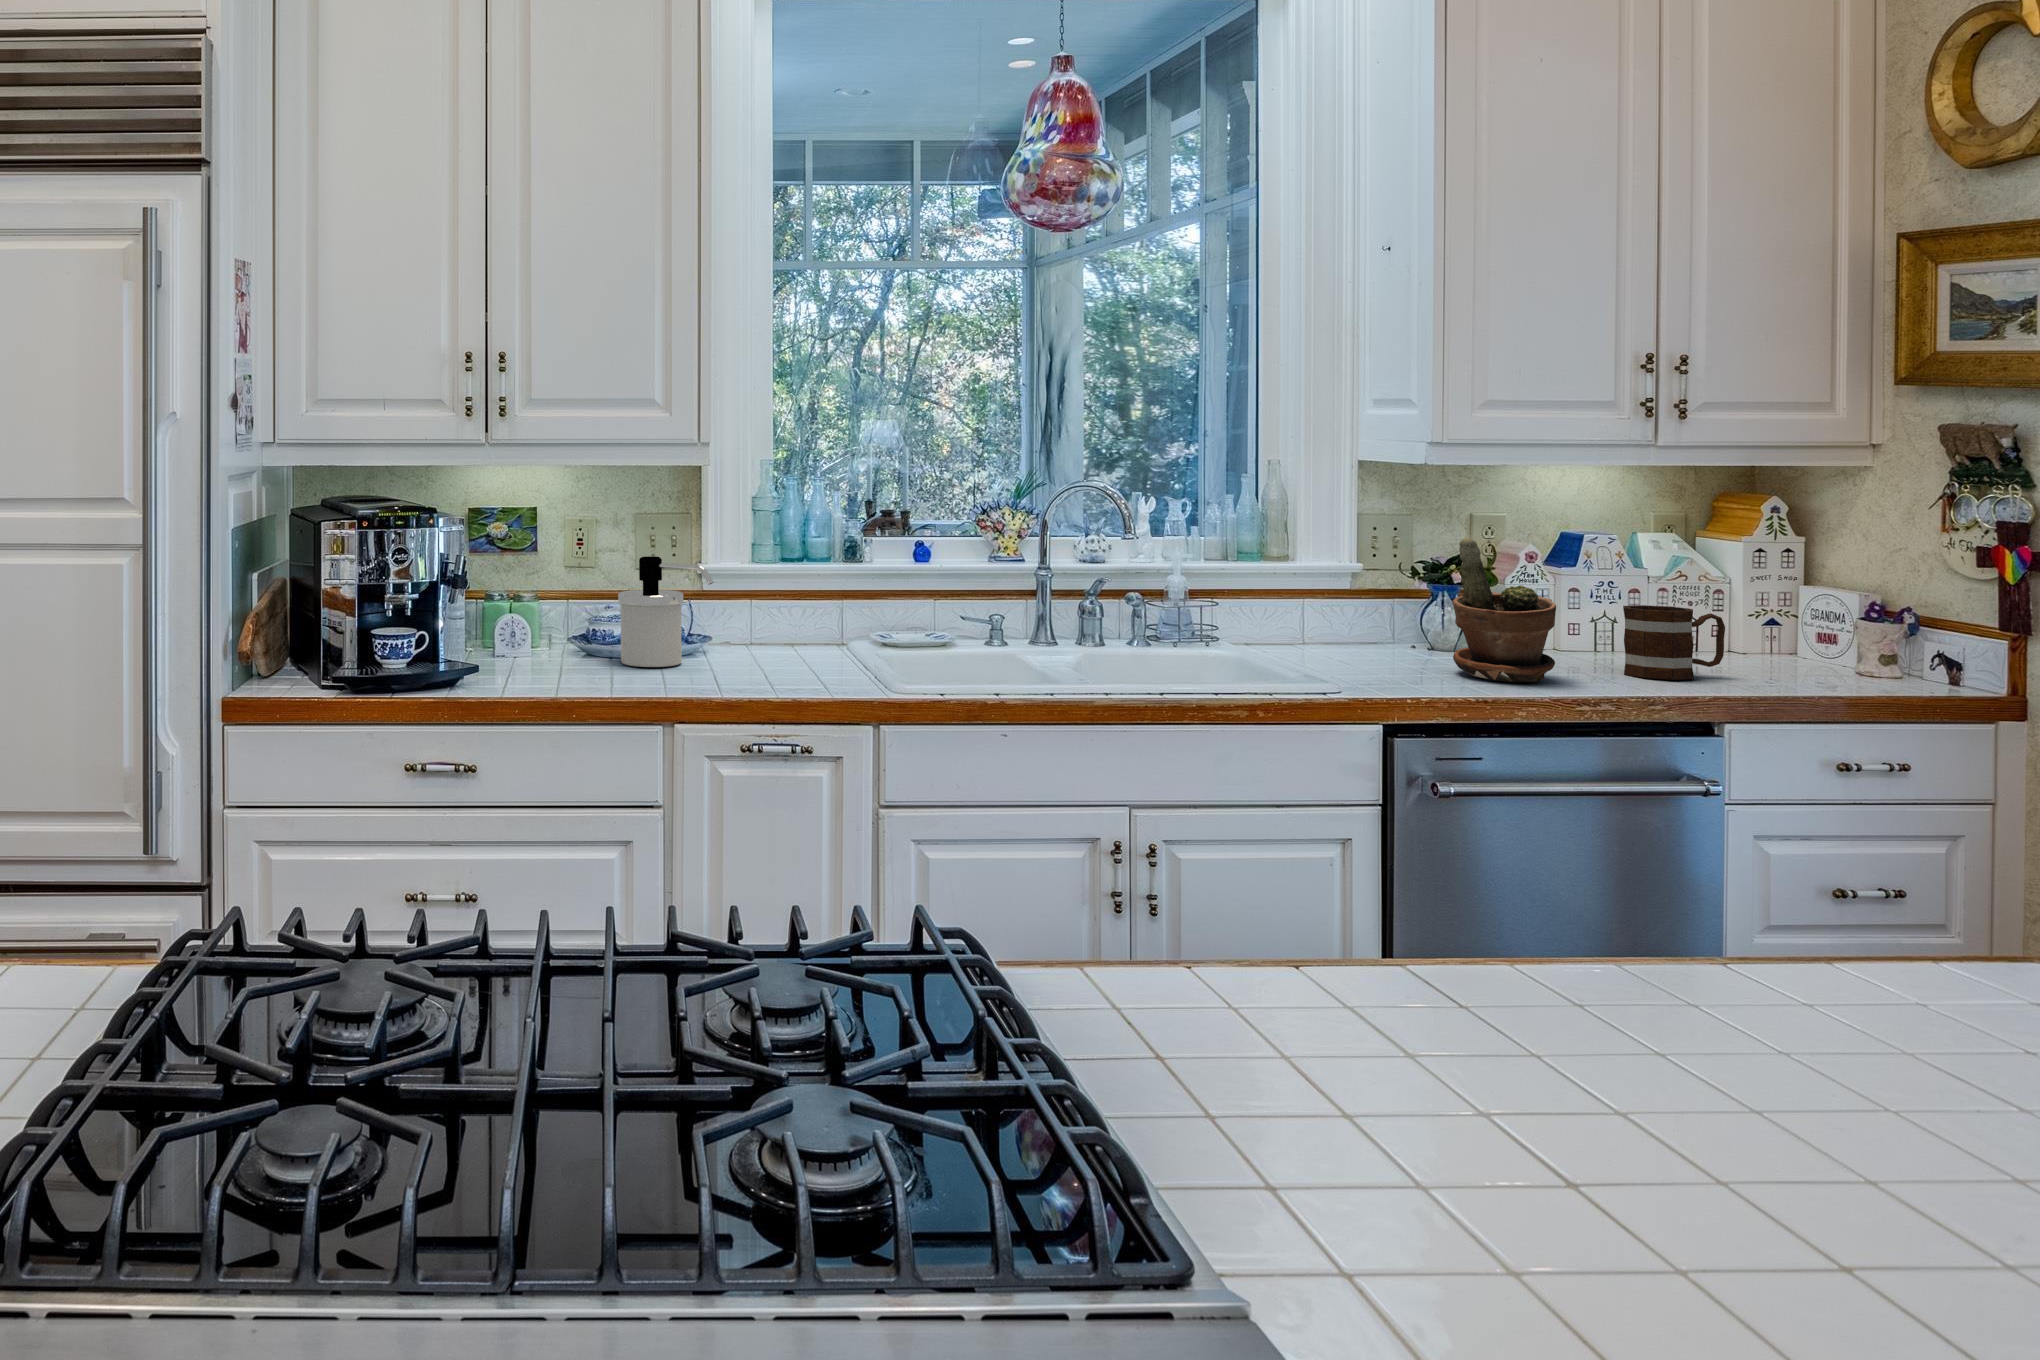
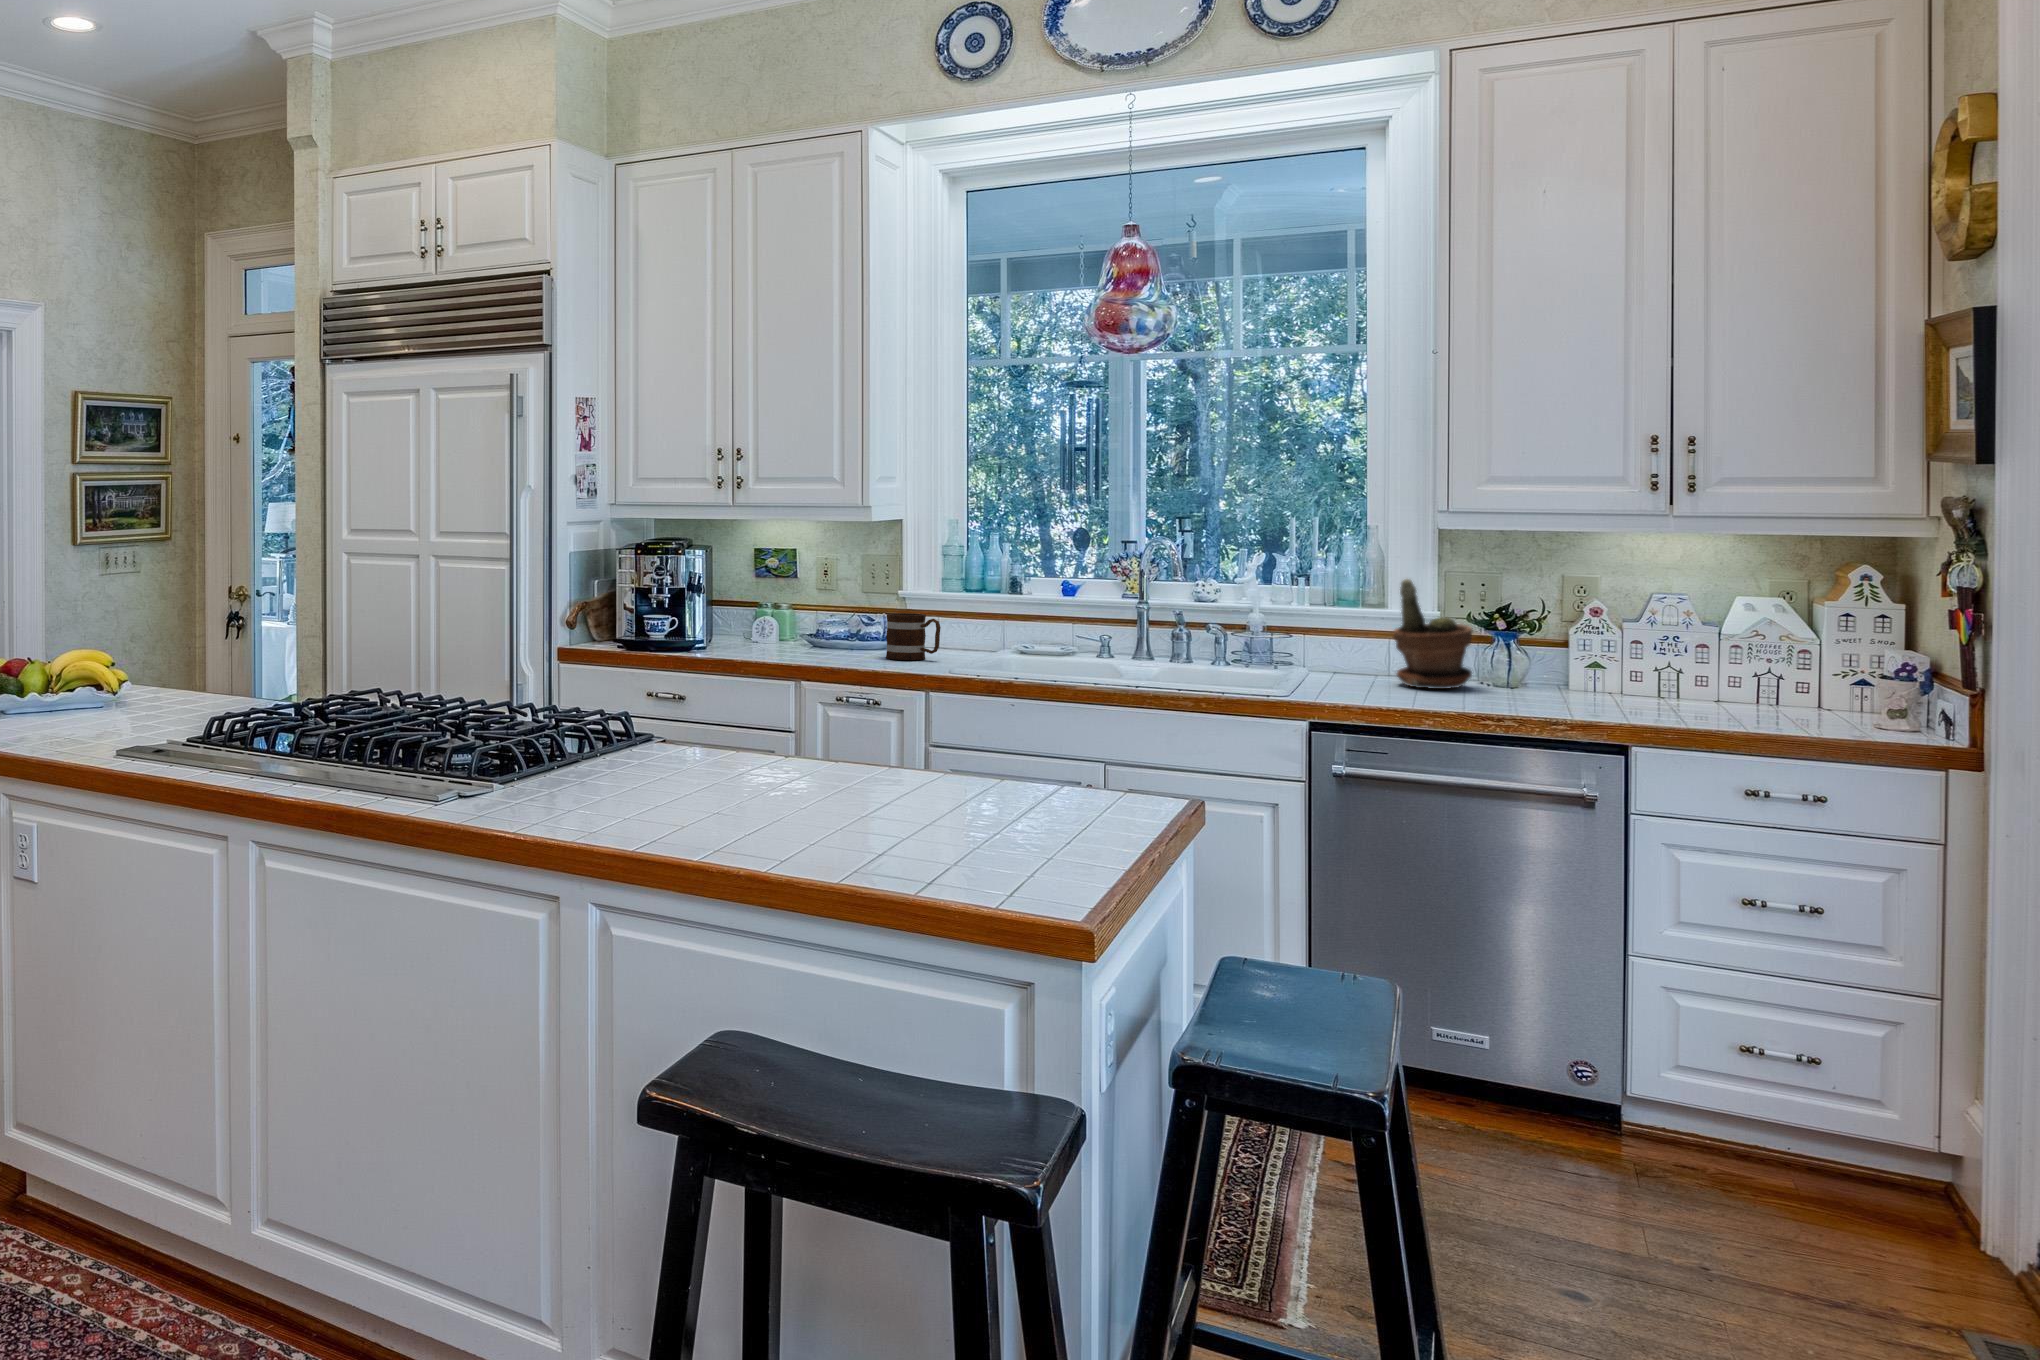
soap dispenser: present [618,556,713,667] -> none [812,577,862,647]
mug: present [1623,605,1725,680] -> present [886,613,941,660]

